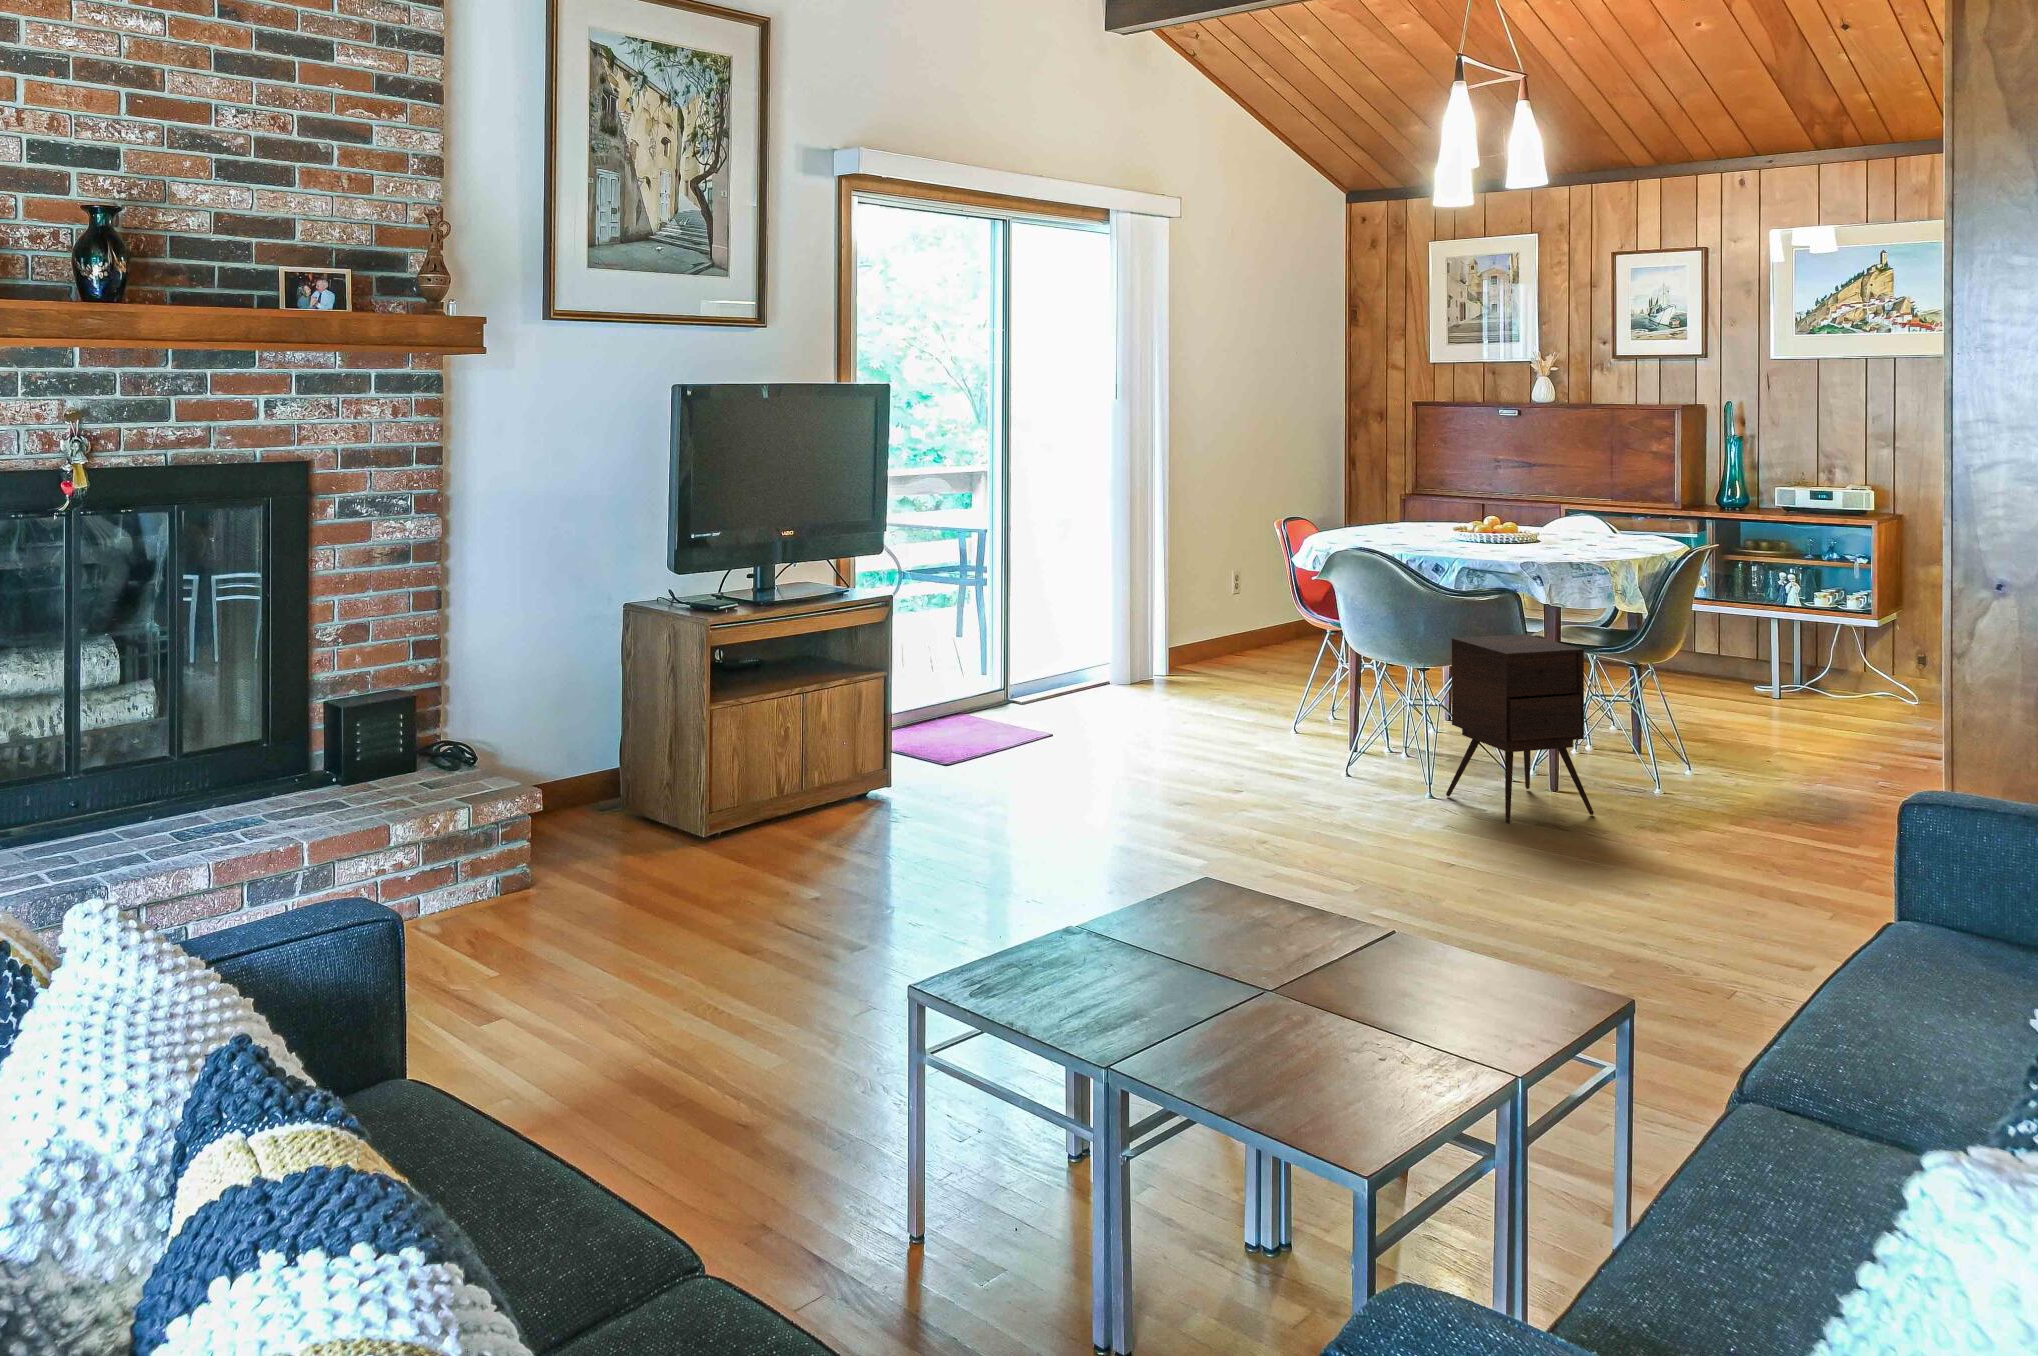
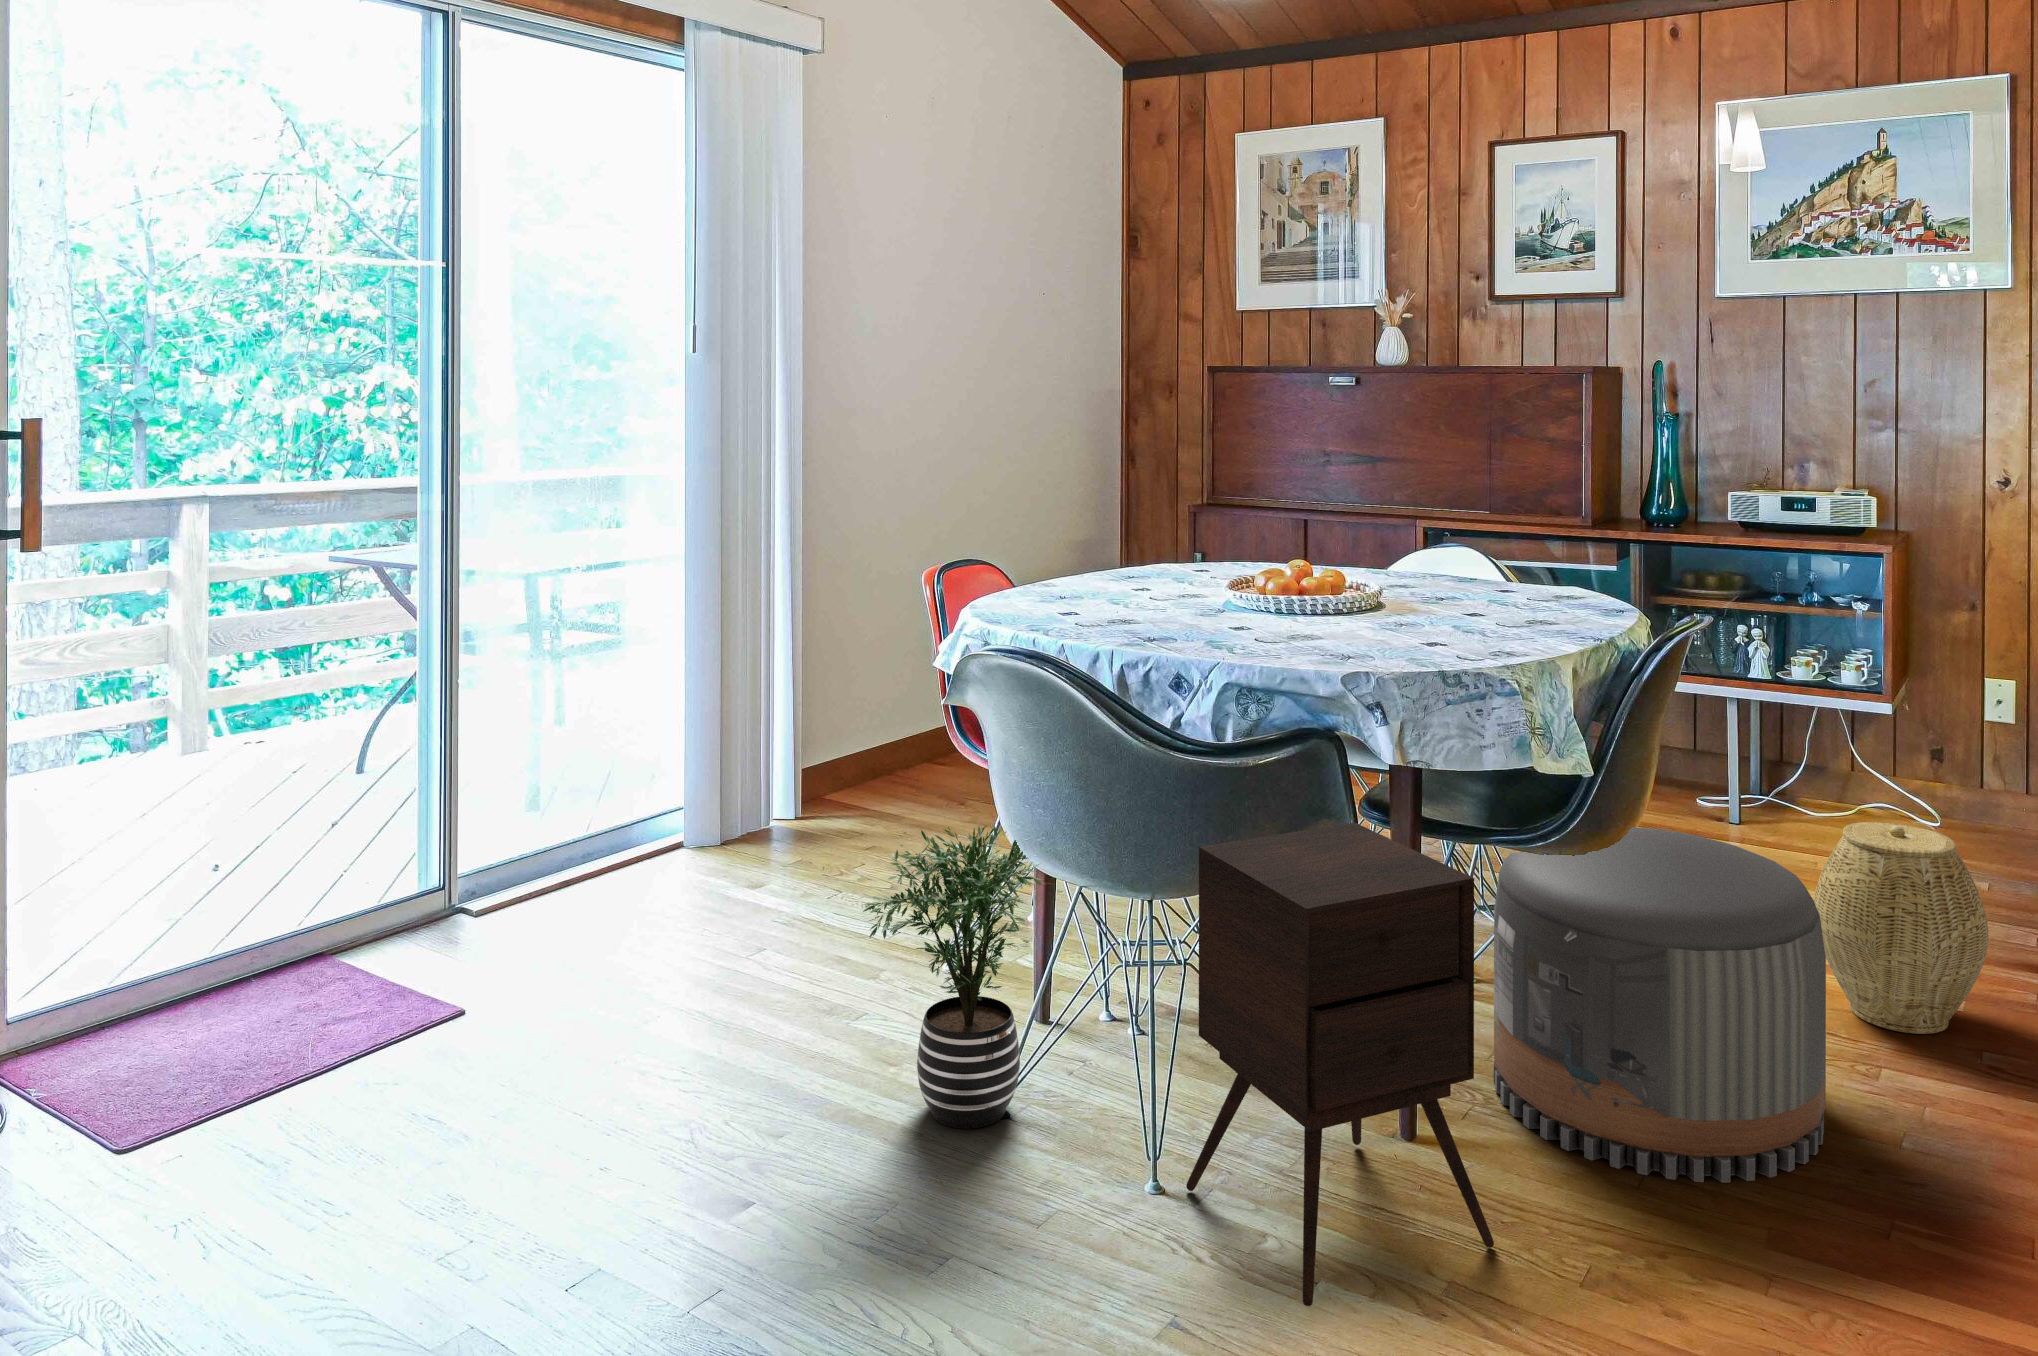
potted plant: none [1280,636,1373,778] -> present [863,825,1045,1129]
pouf: none [1599,655,1771,807] -> present [1494,827,1826,1182]
woven basket: none [1788,665,1884,774] -> present [1814,822,1988,1034]

